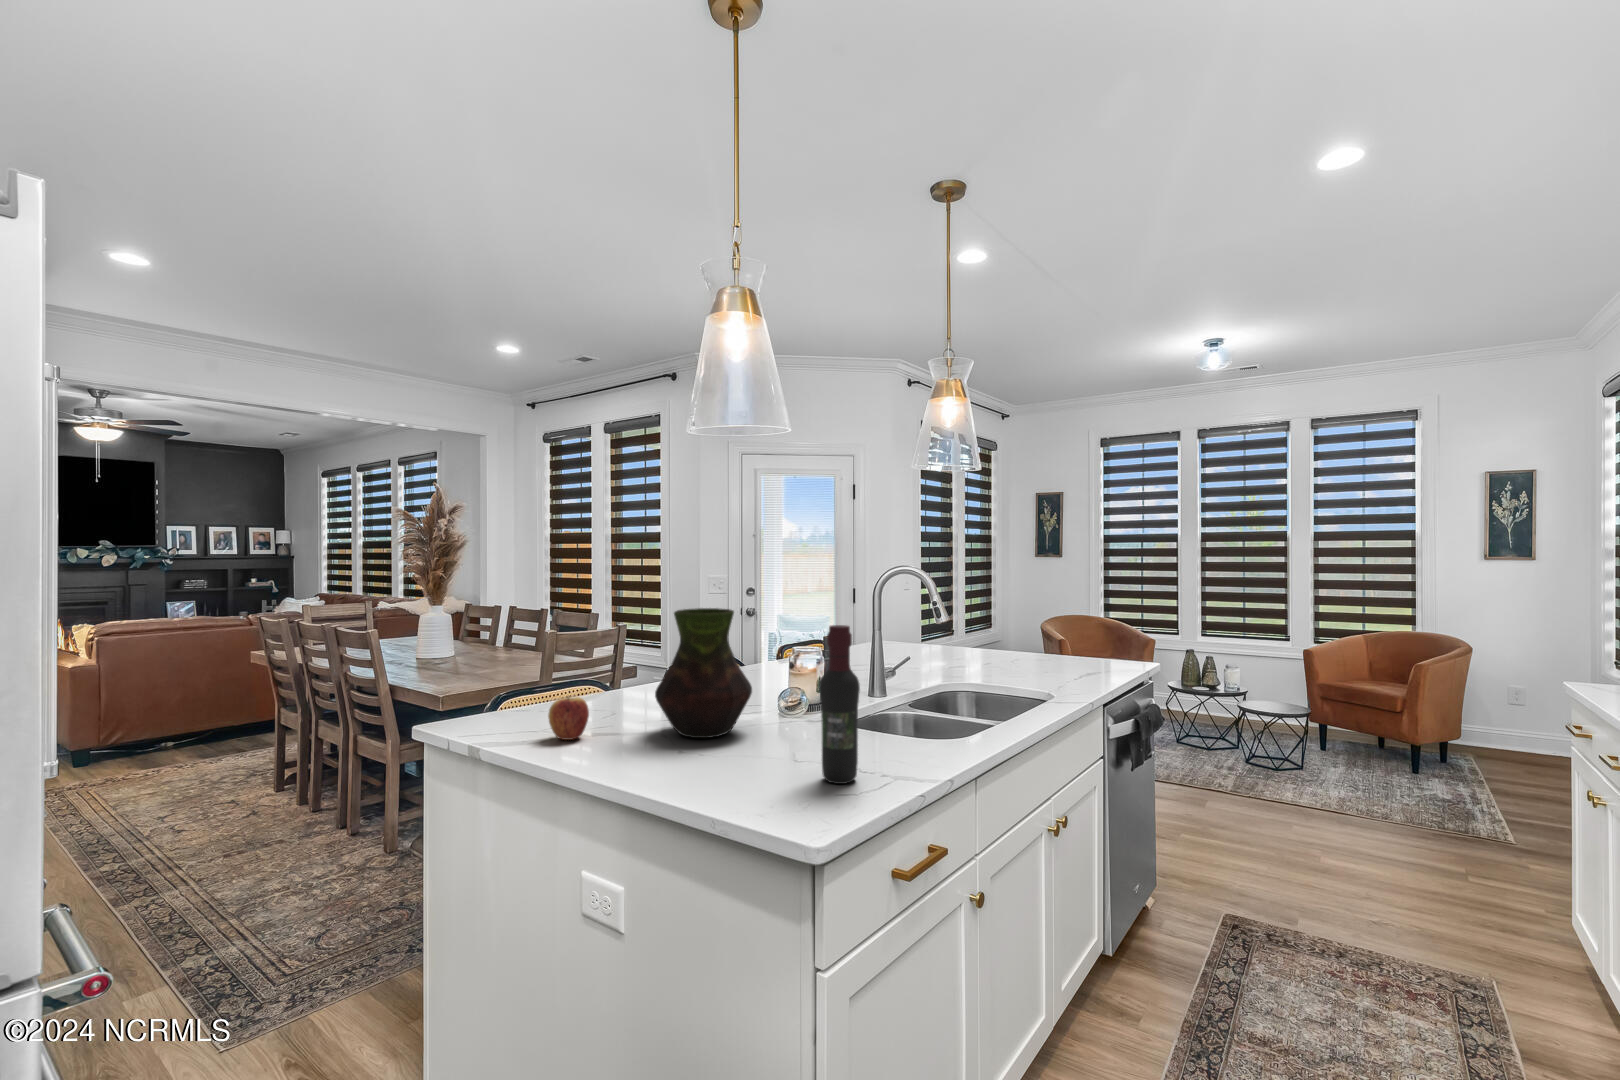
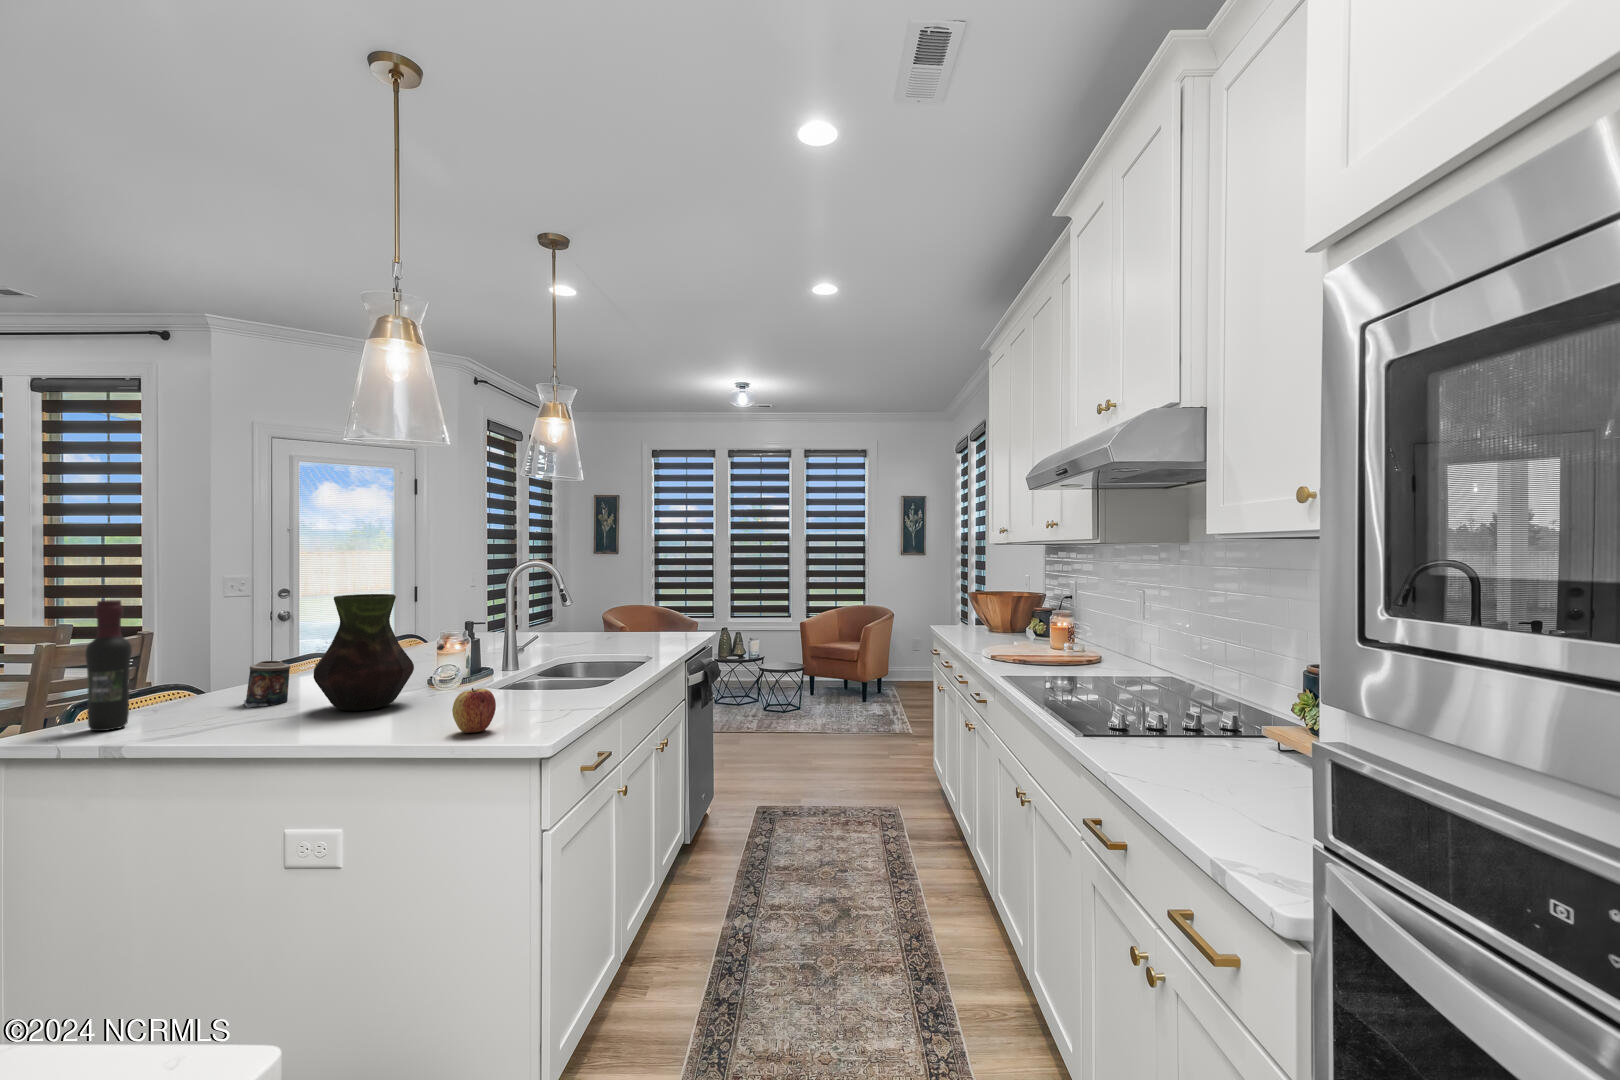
wine bottle: present [820,625,860,784] -> present [85,600,132,731]
candle: none [618,670,658,717] -> present [244,661,290,708]
apple: present [548,697,589,740] -> present [452,688,496,733]

